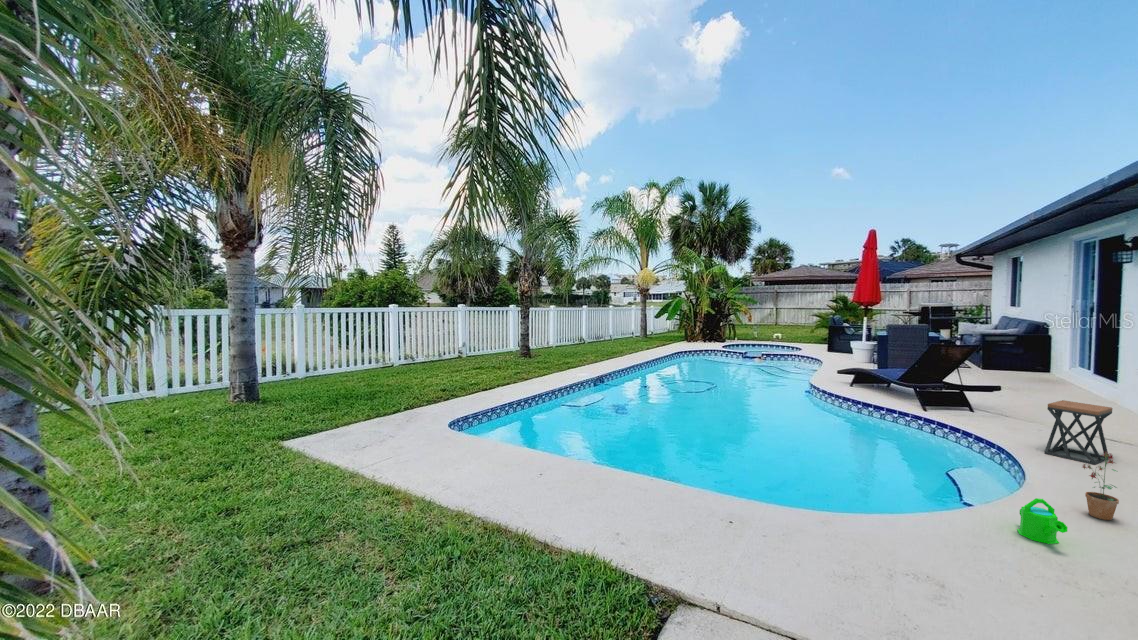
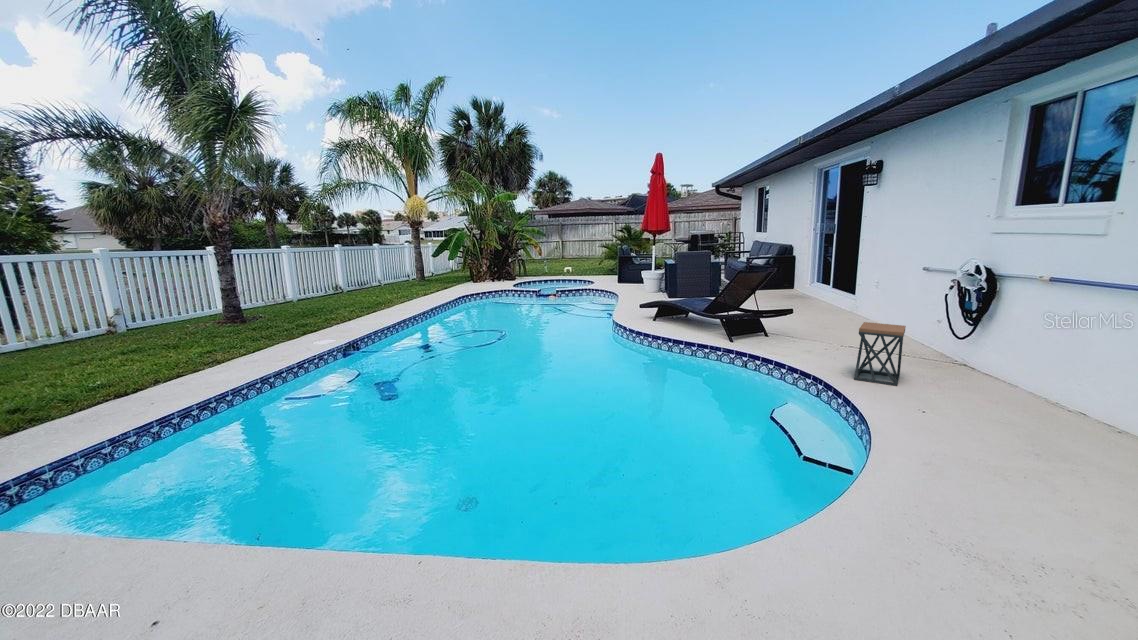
potted plant: present [1083,452,1119,520] -> none [940,386,984,464]
watering can: present [1017,498,1067,544] -> none [917,468,992,525]

